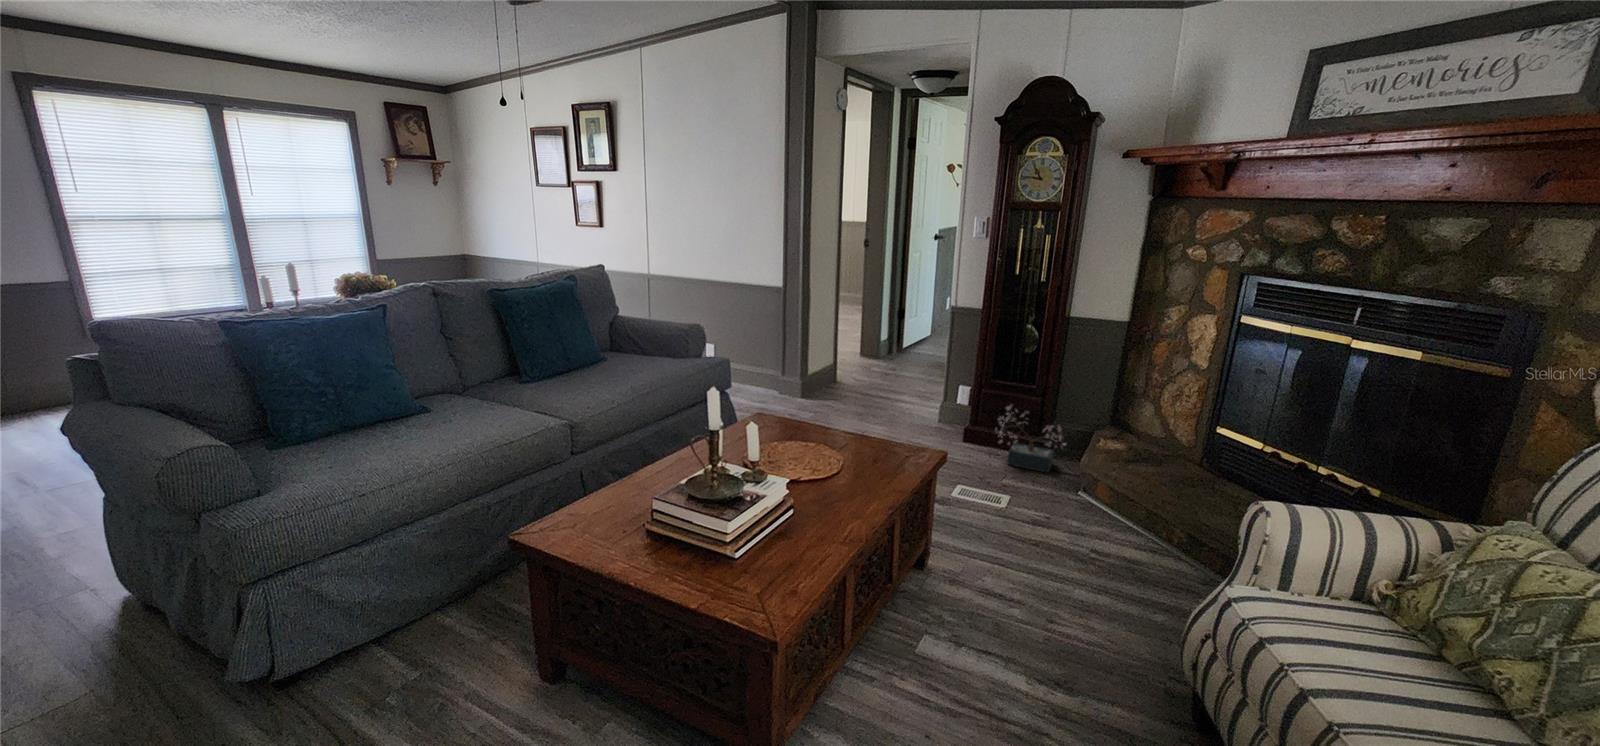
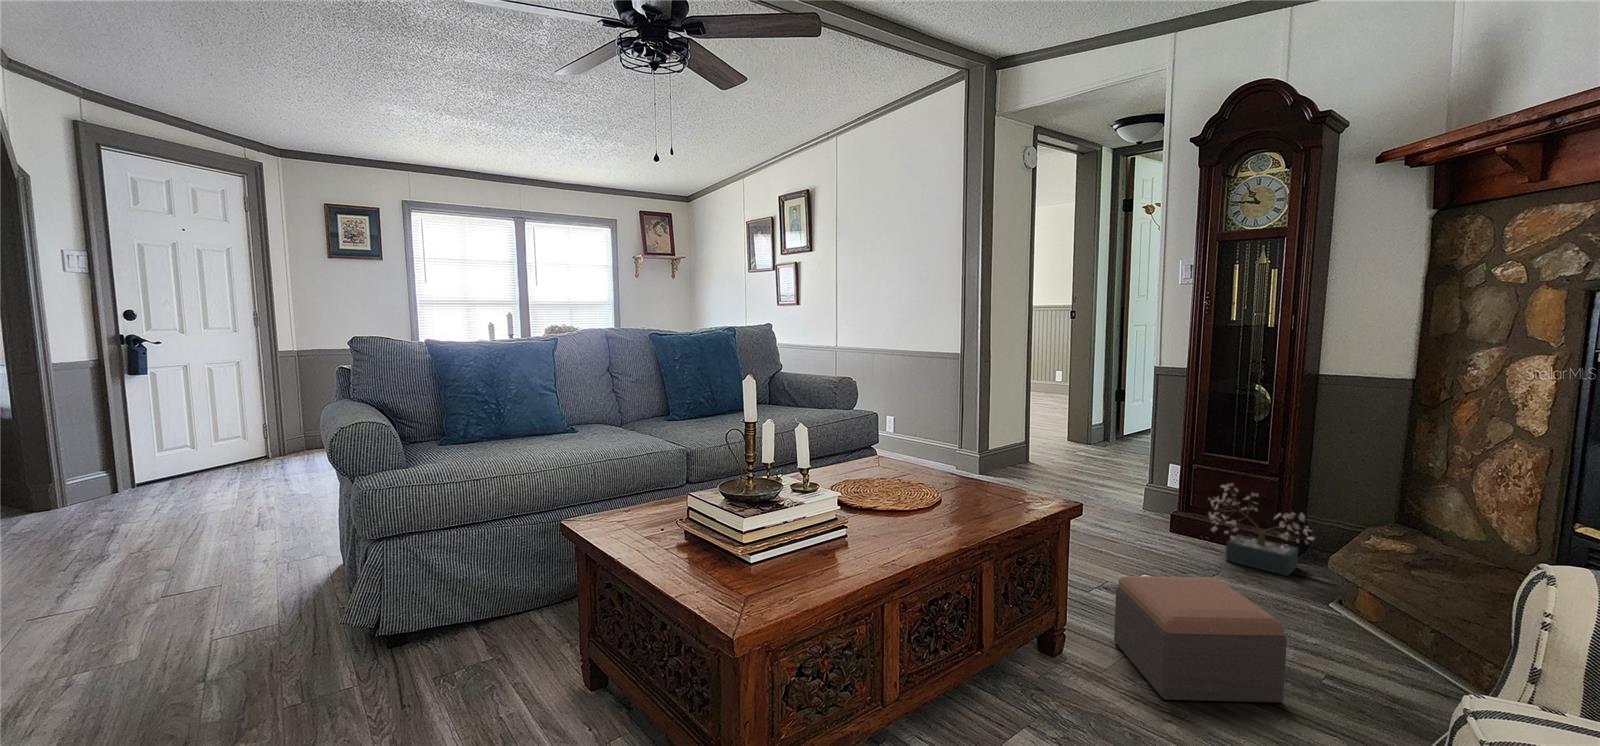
footstool: none [956,493,1078,593] -> present [1114,576,1287,703]

